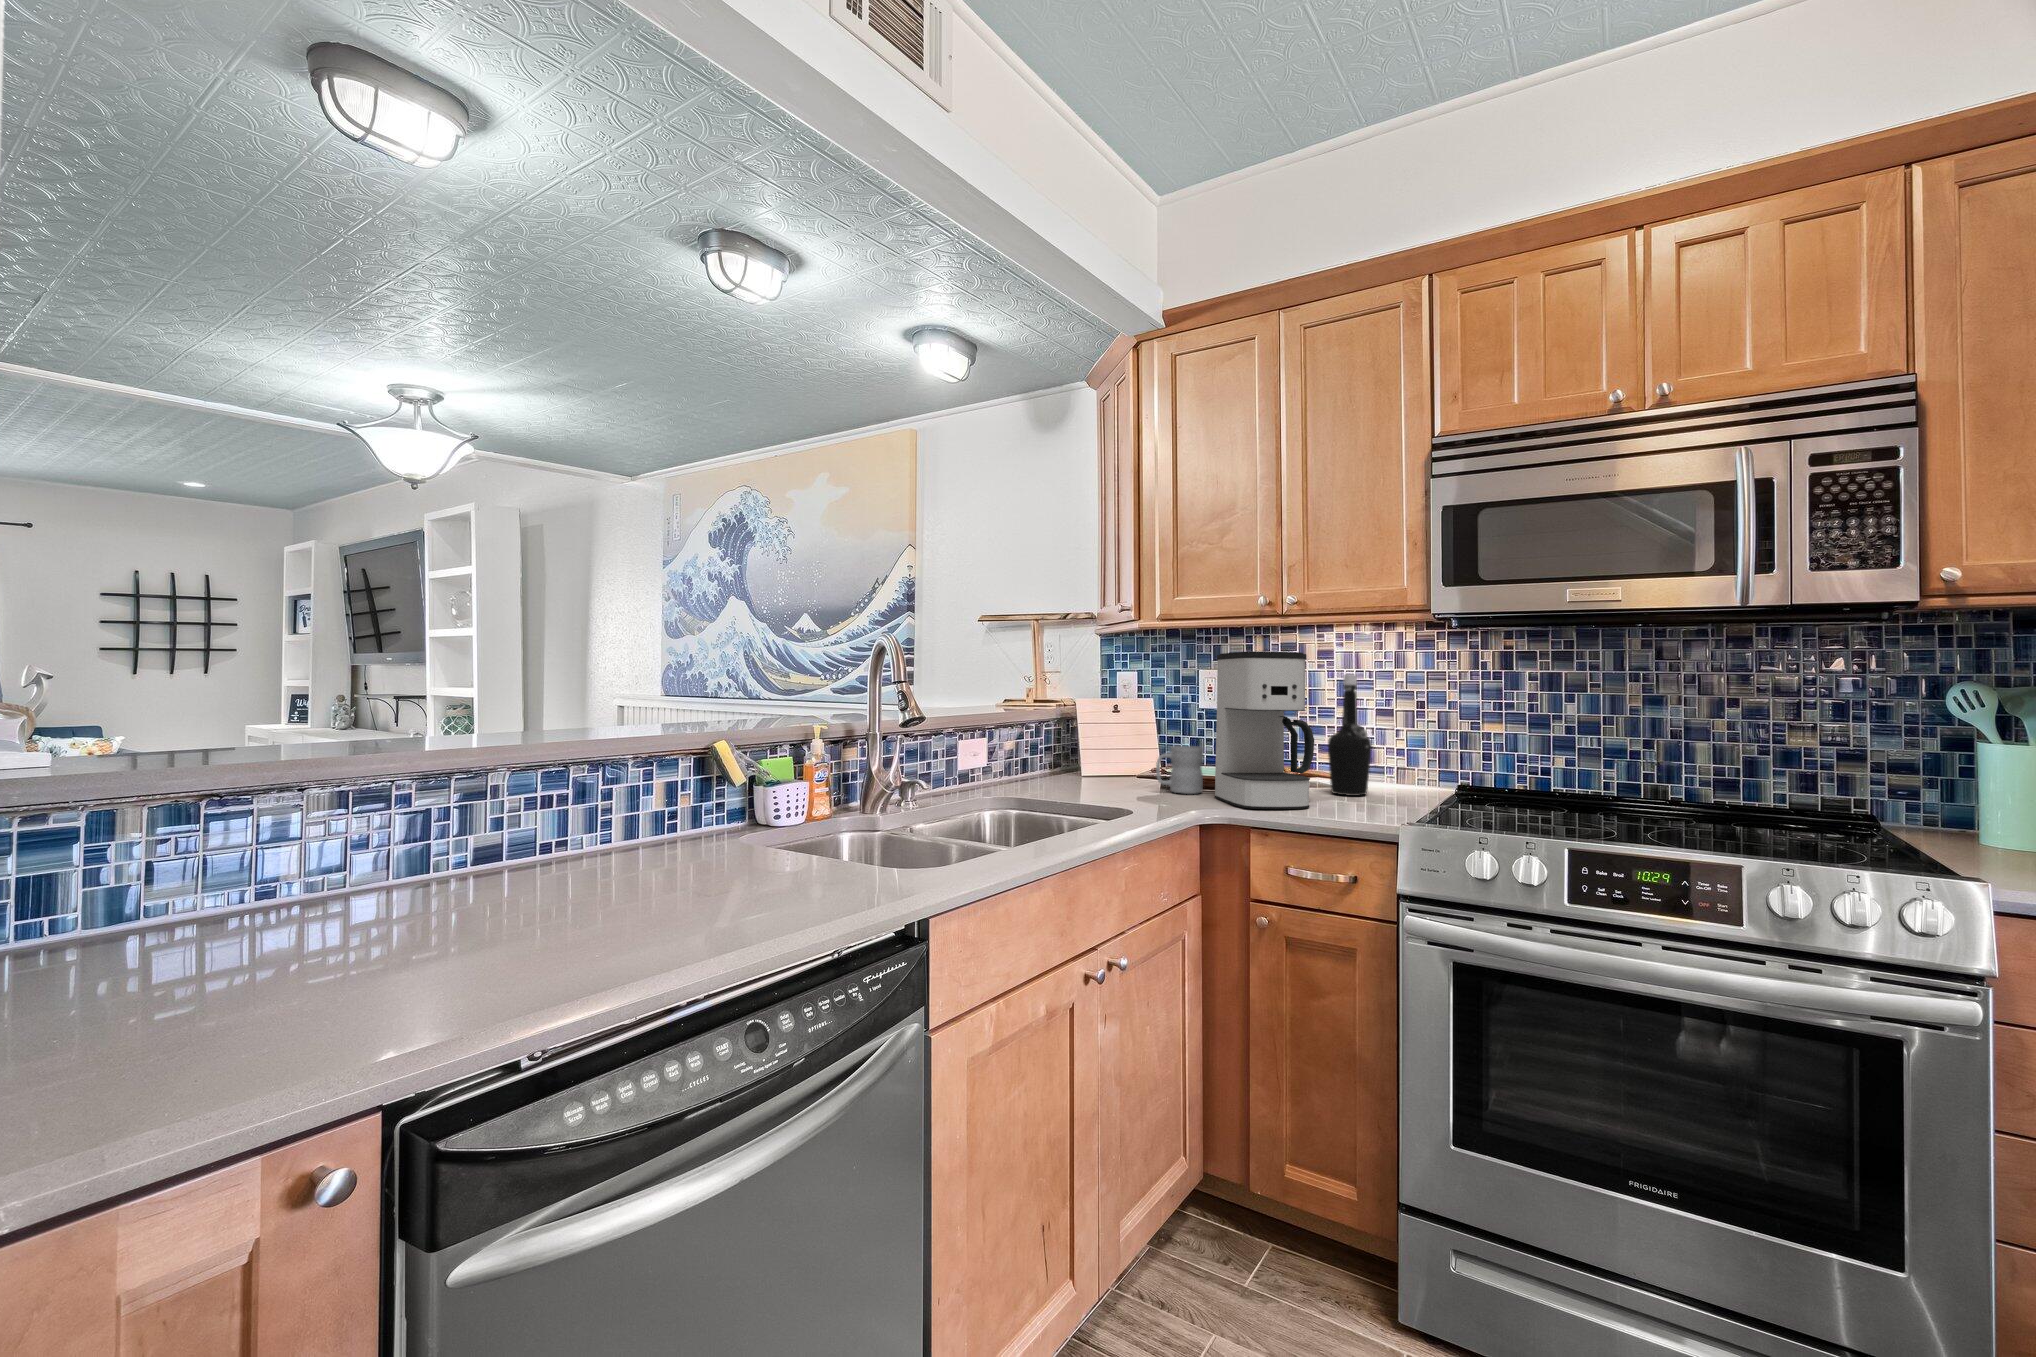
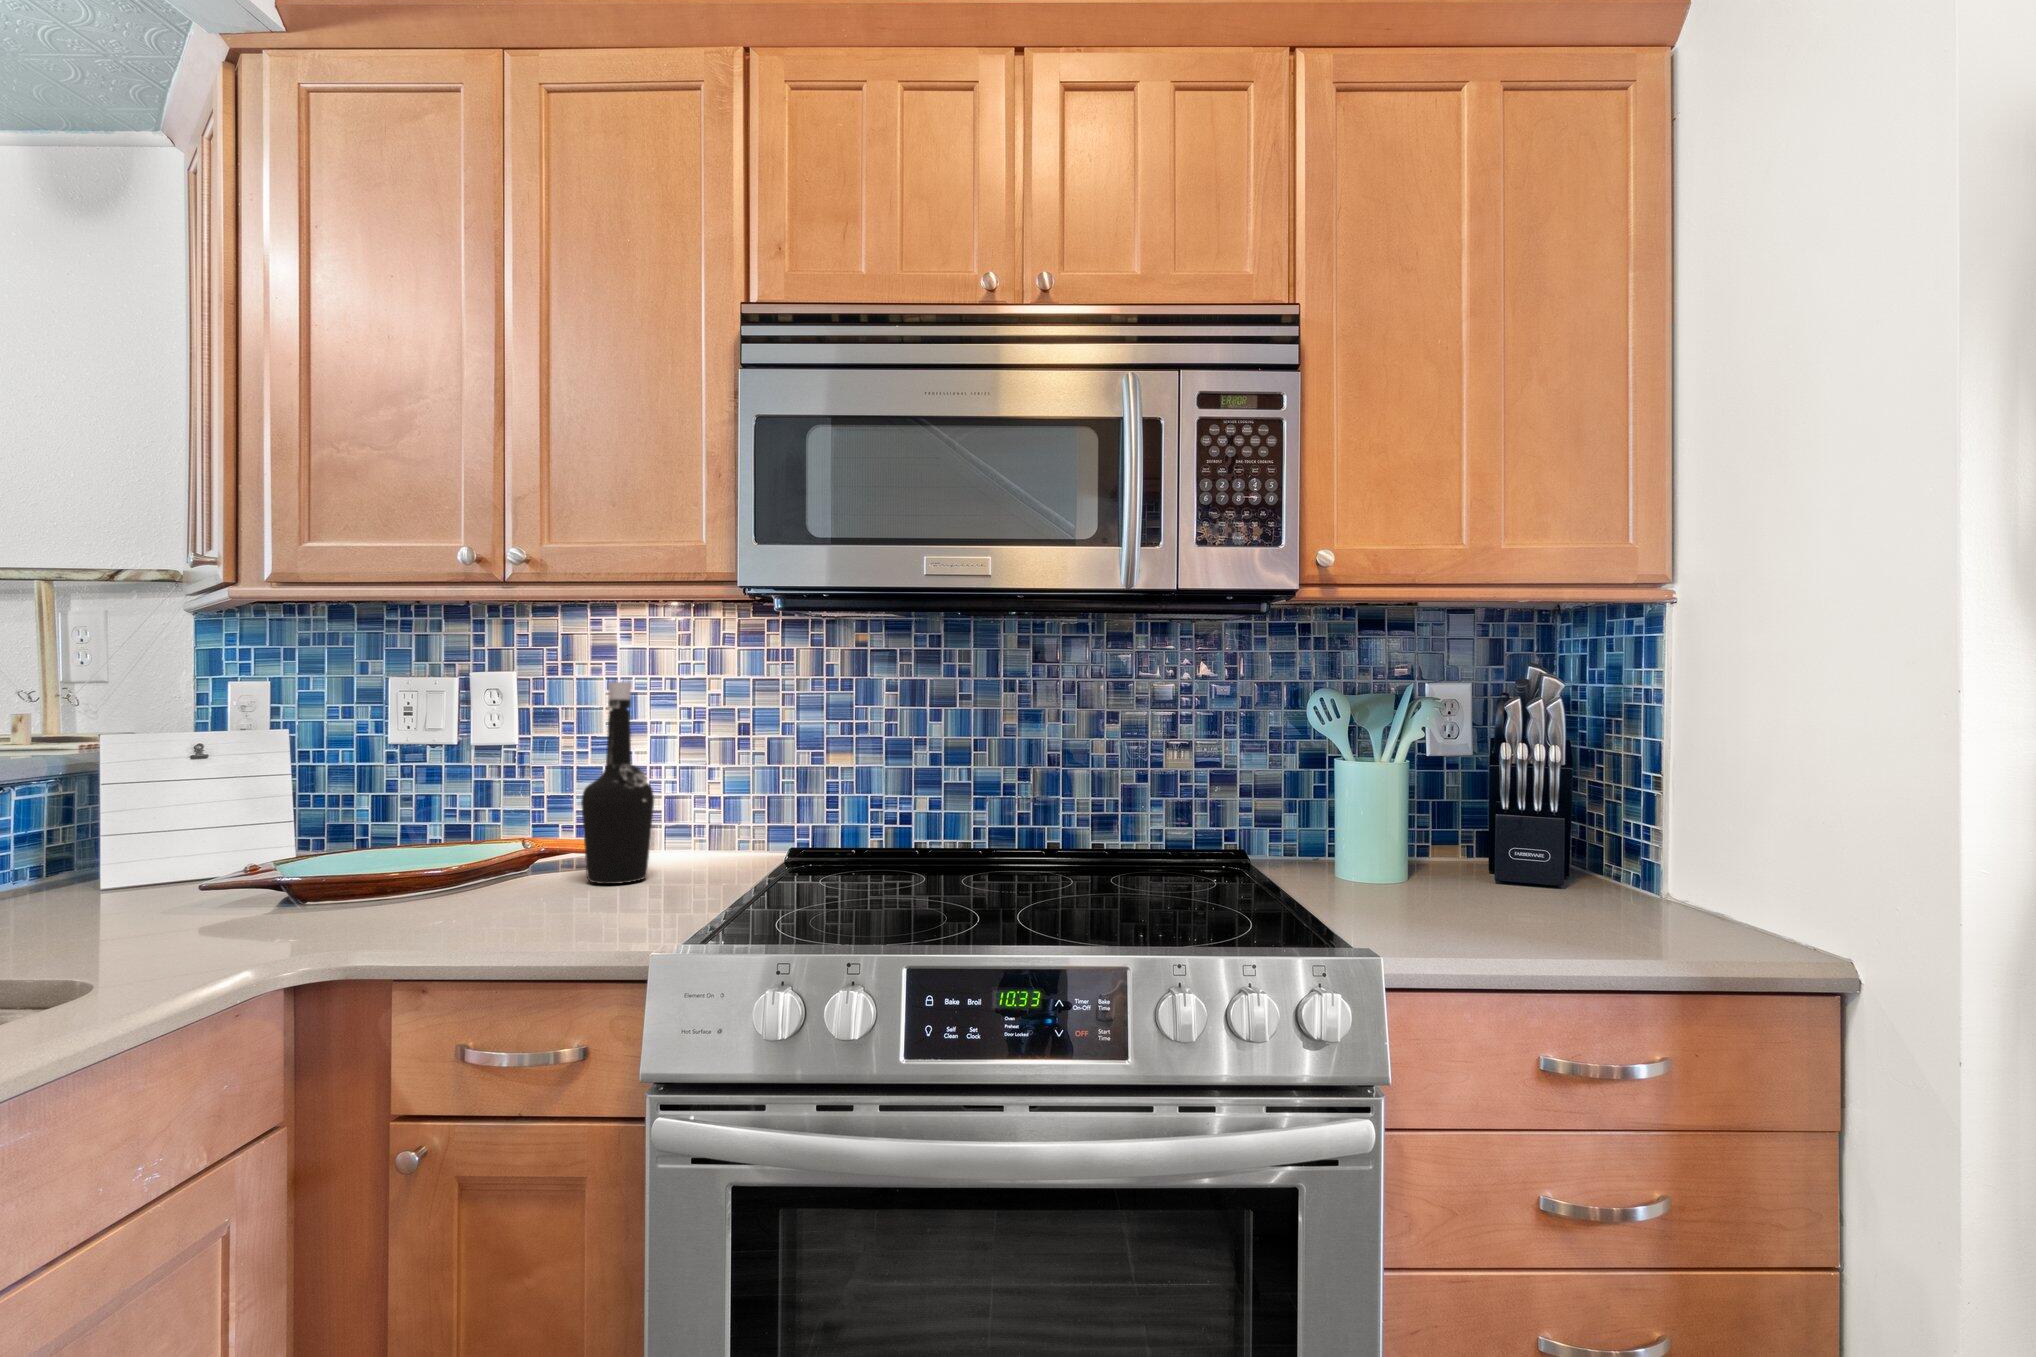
coffee maker: present [1215,652,1314,809] -> none [341,637,535,941]
mug: present [1156,746,1203,794] -> none [220,818,333,913]

